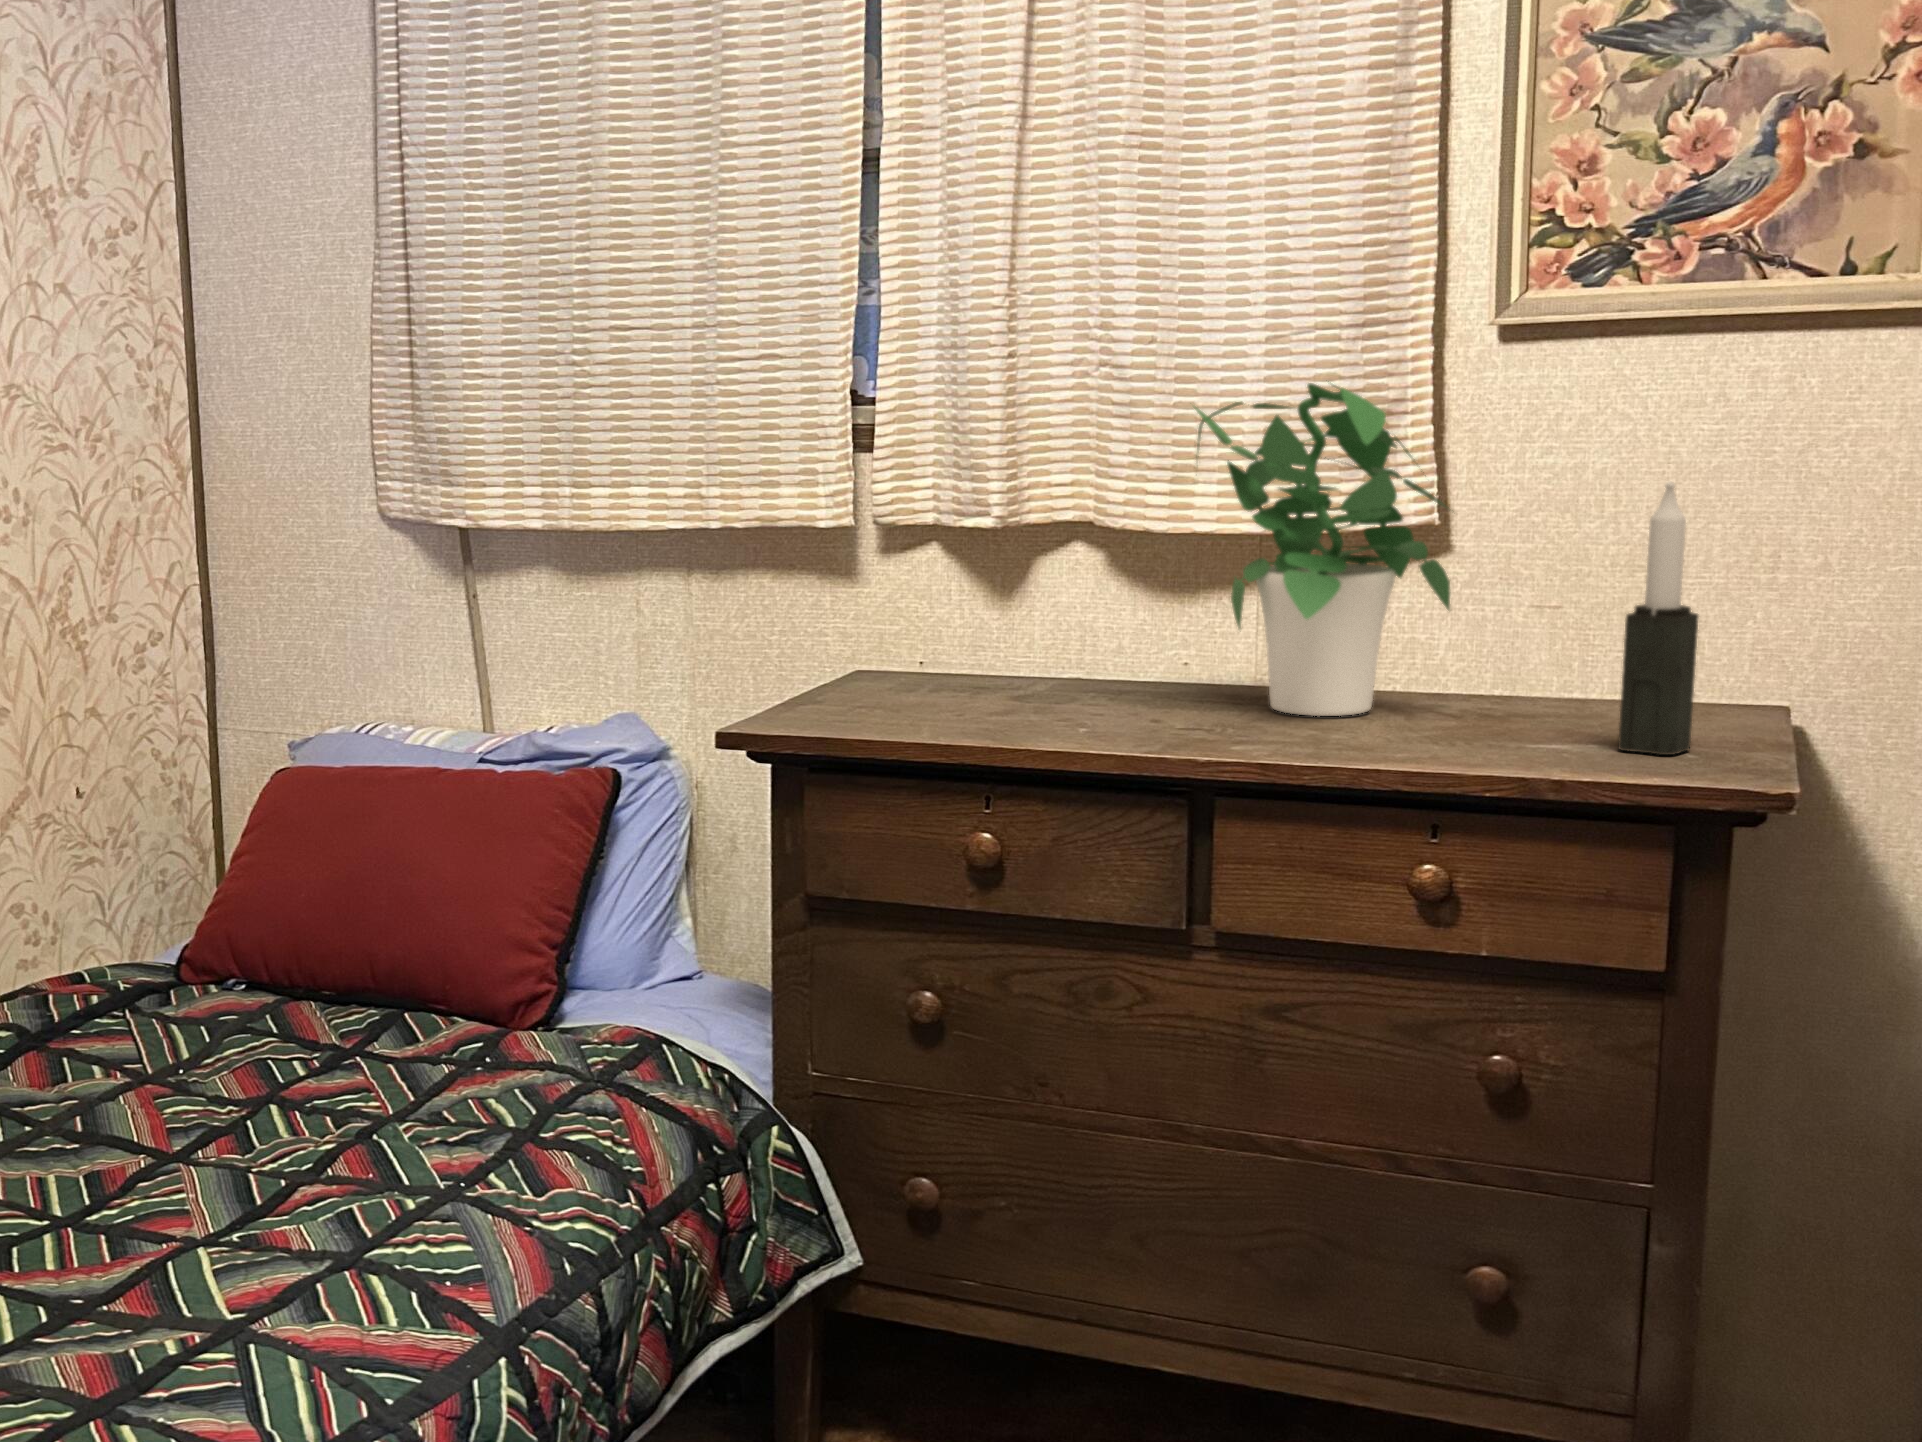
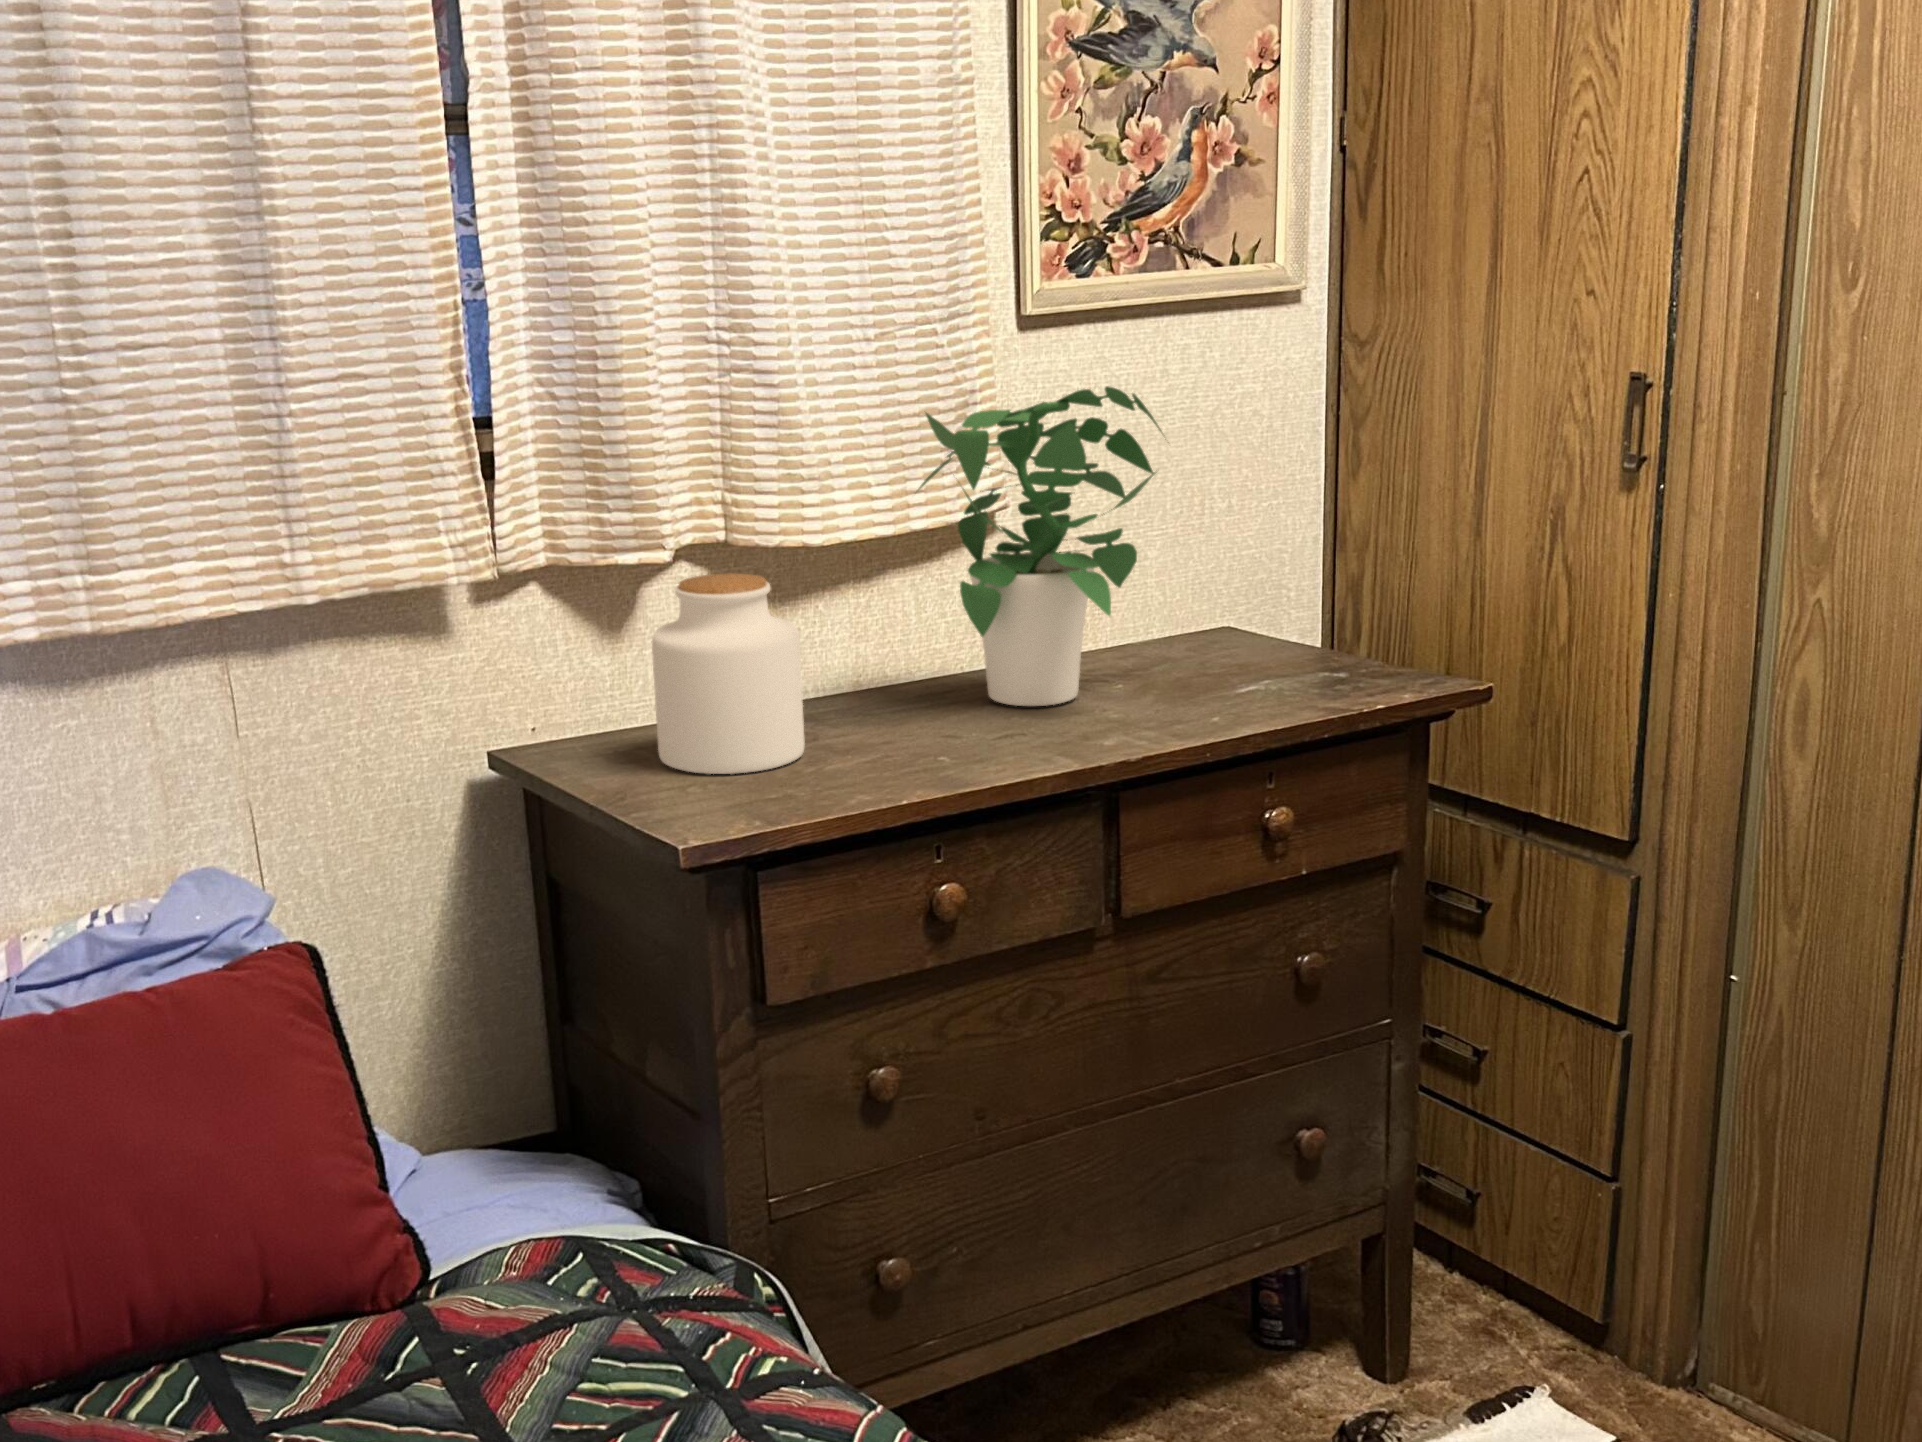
candle: present [1618,481,1698,755] -> none [1314,458,1371,687]
jar: none [889,535,1024,706] -> present [652,573,805,774]

